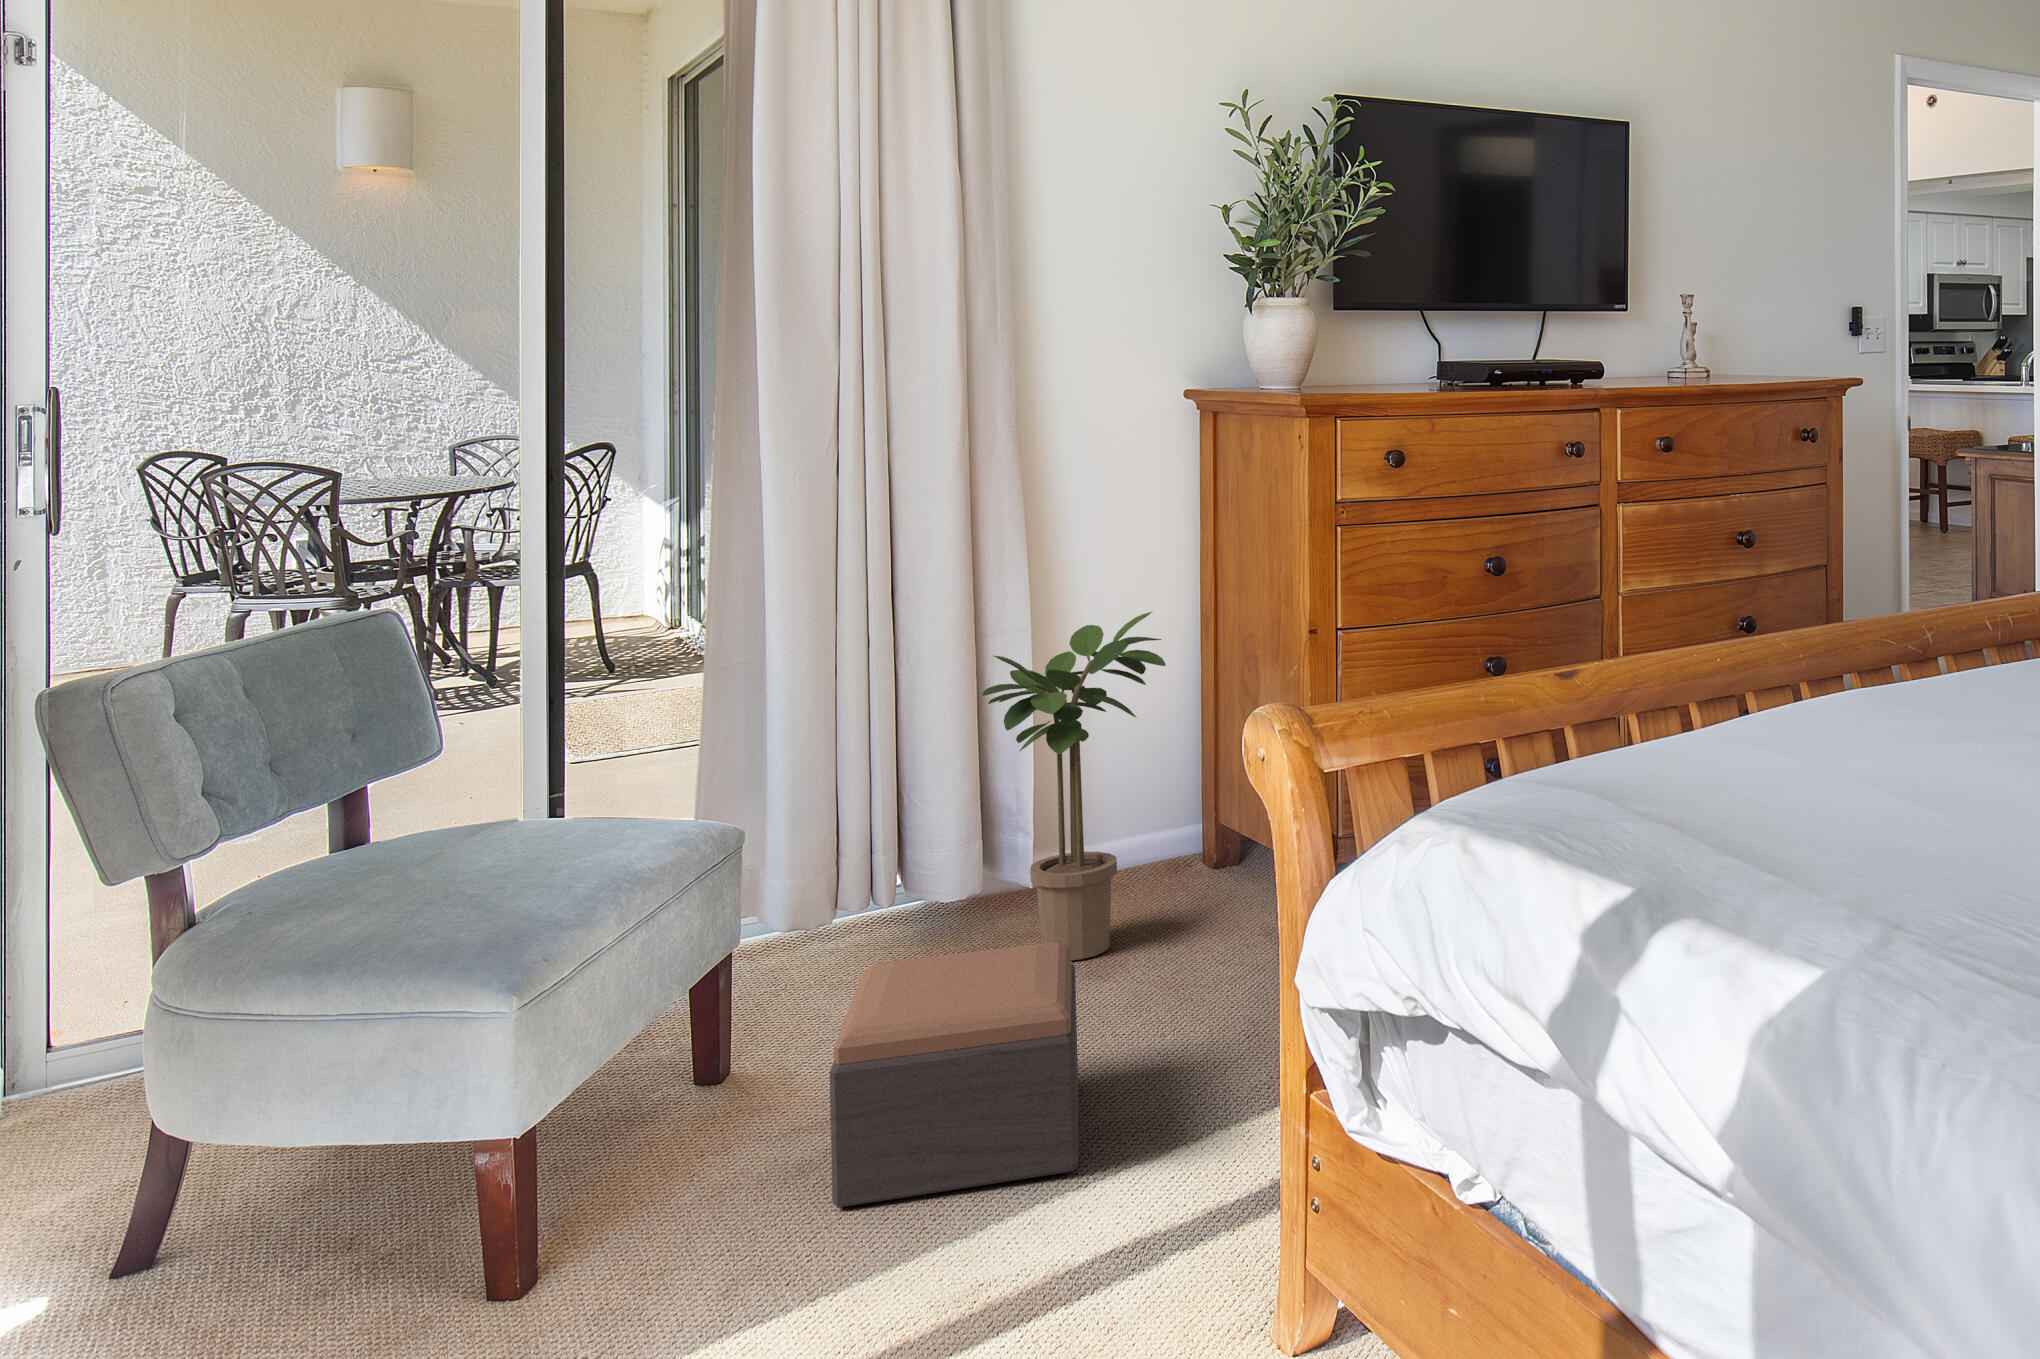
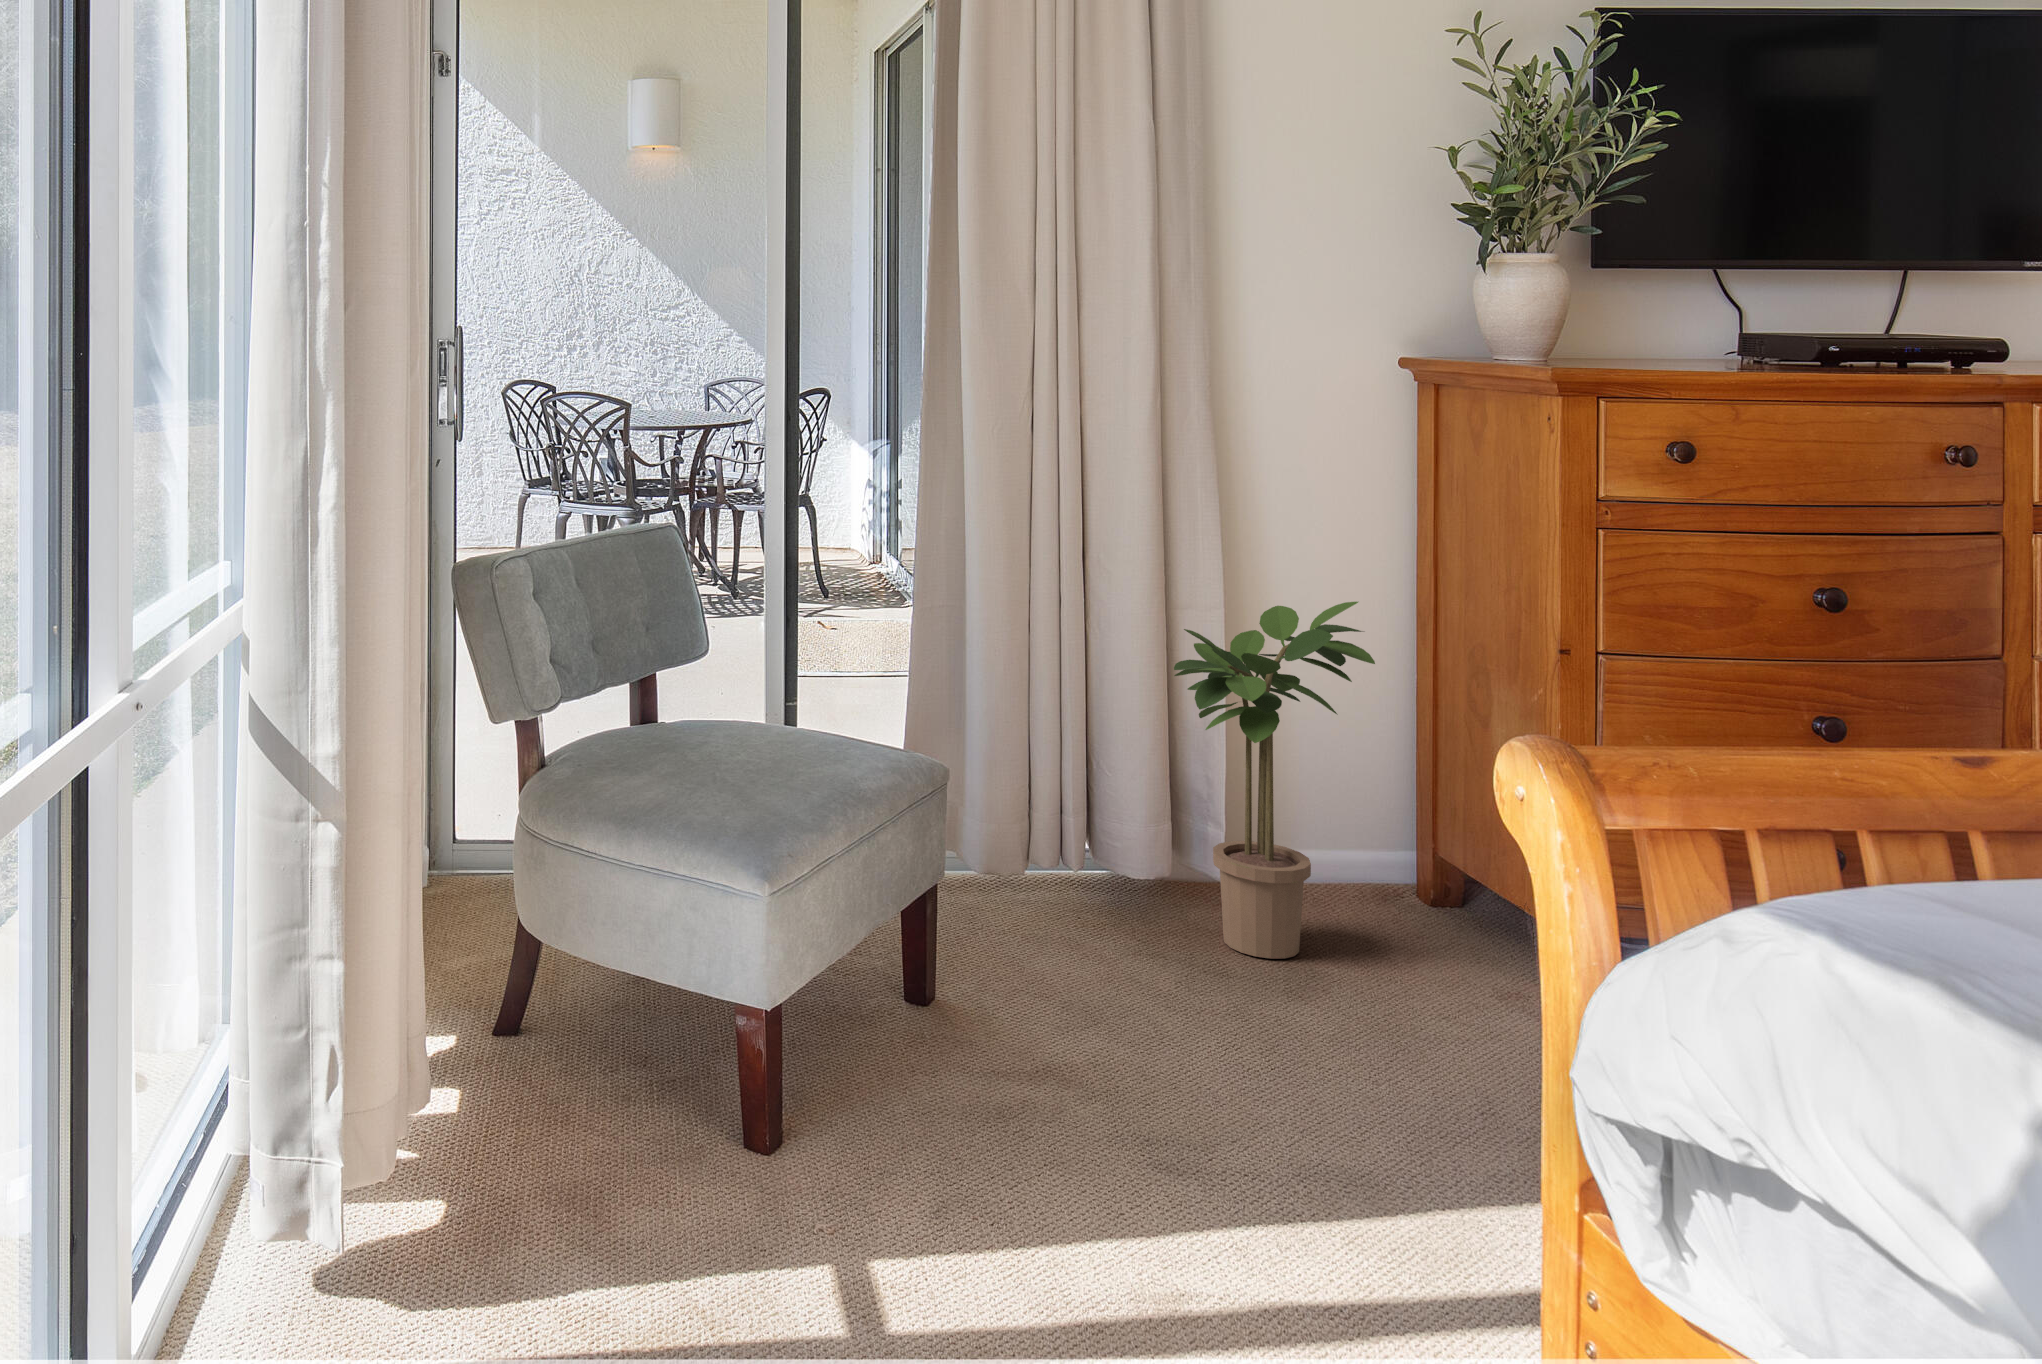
footstool: present [830,942,1078,1208] -> none [1060,934,1324,1226]

